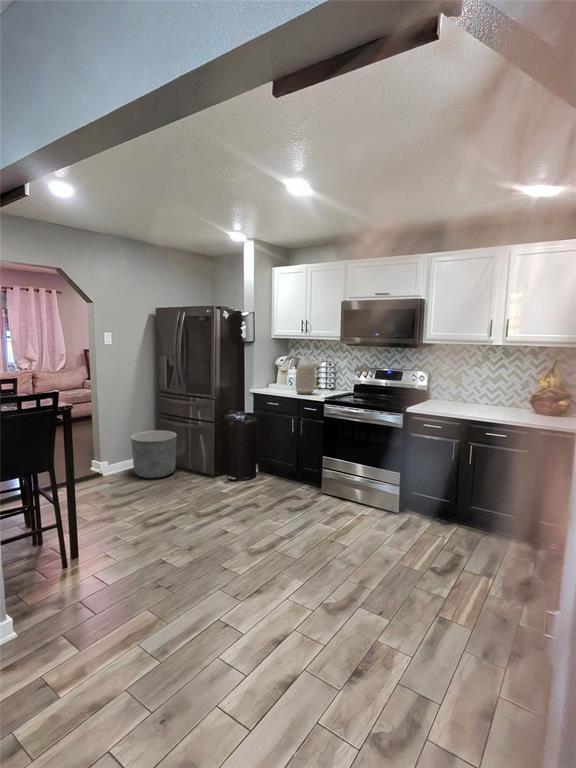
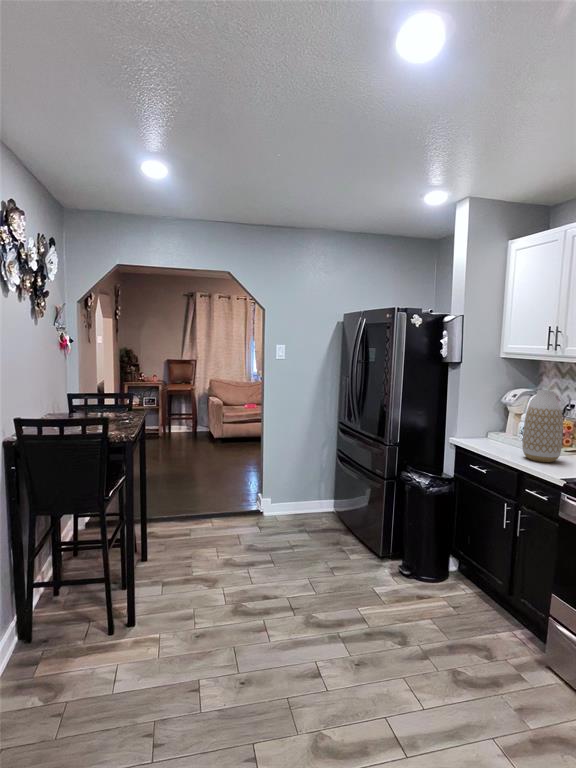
planter: present [131,431,177,478] -> none [288,473,345,538]

